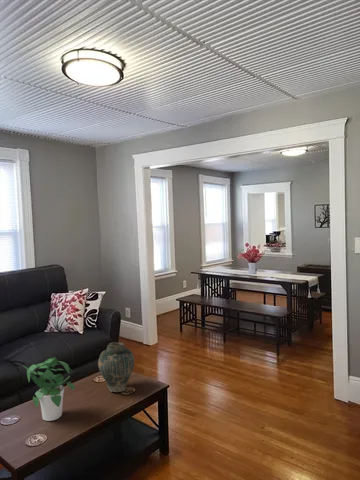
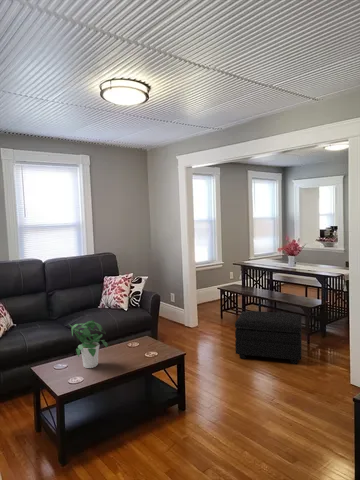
footstool: none [208,325,279,381] -> present [235,311,302,364]
vase: present [98,342,134,392] -> none [128,314,157,354]

